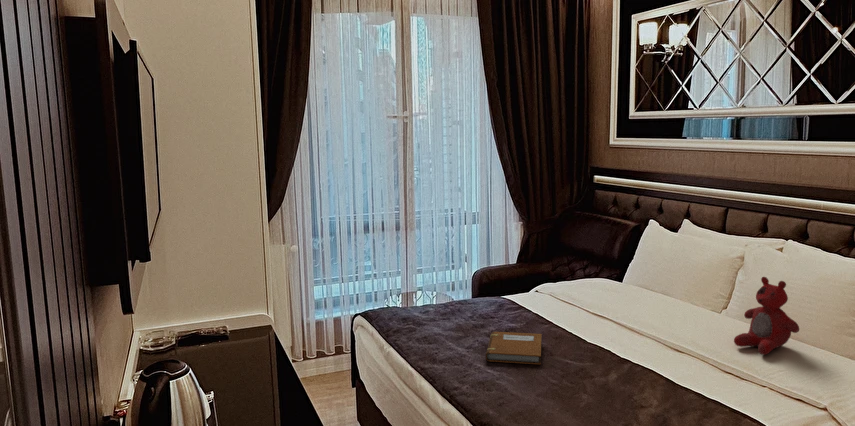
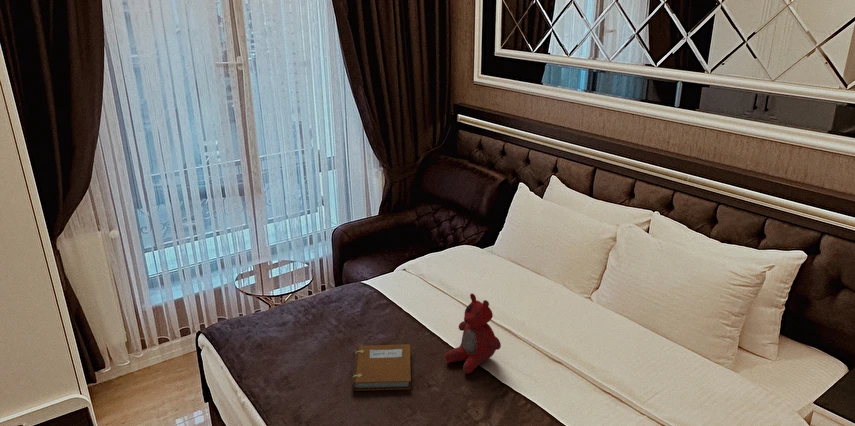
stuffed bear: present [734,277,799,355] -> present [445,294,501,373]

